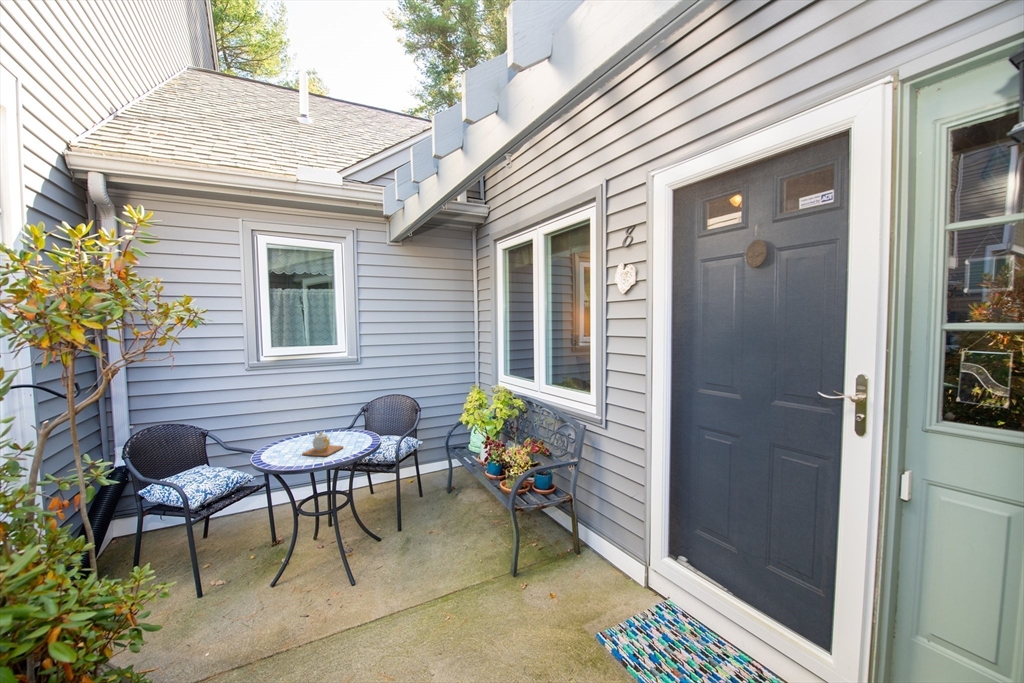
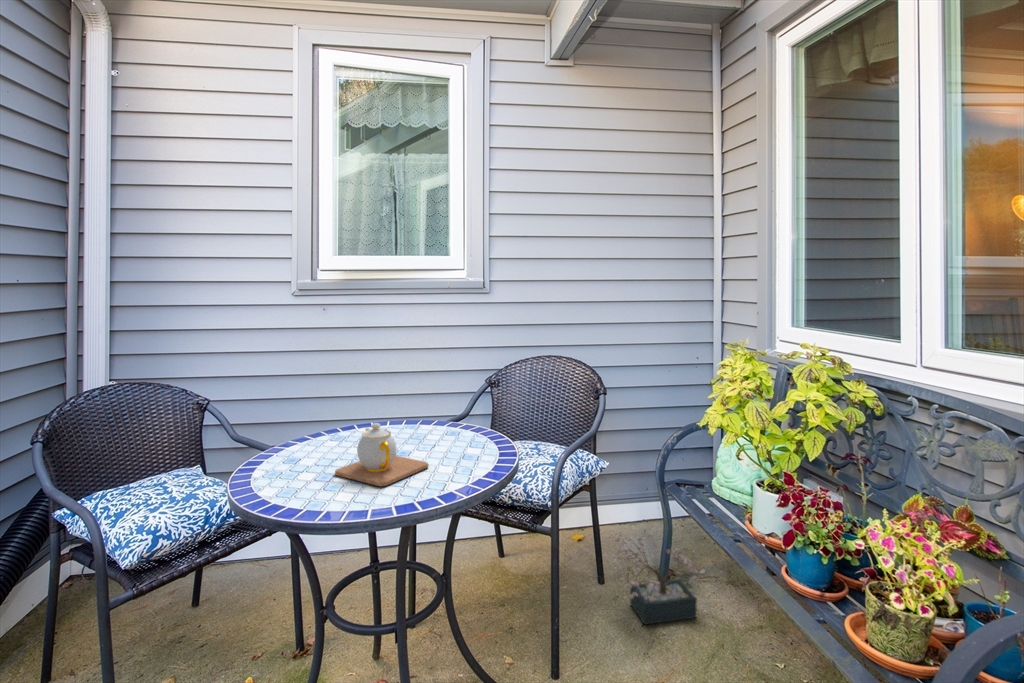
decorative plant: none [424,472,464,510] -> present [611,534,705,624]

